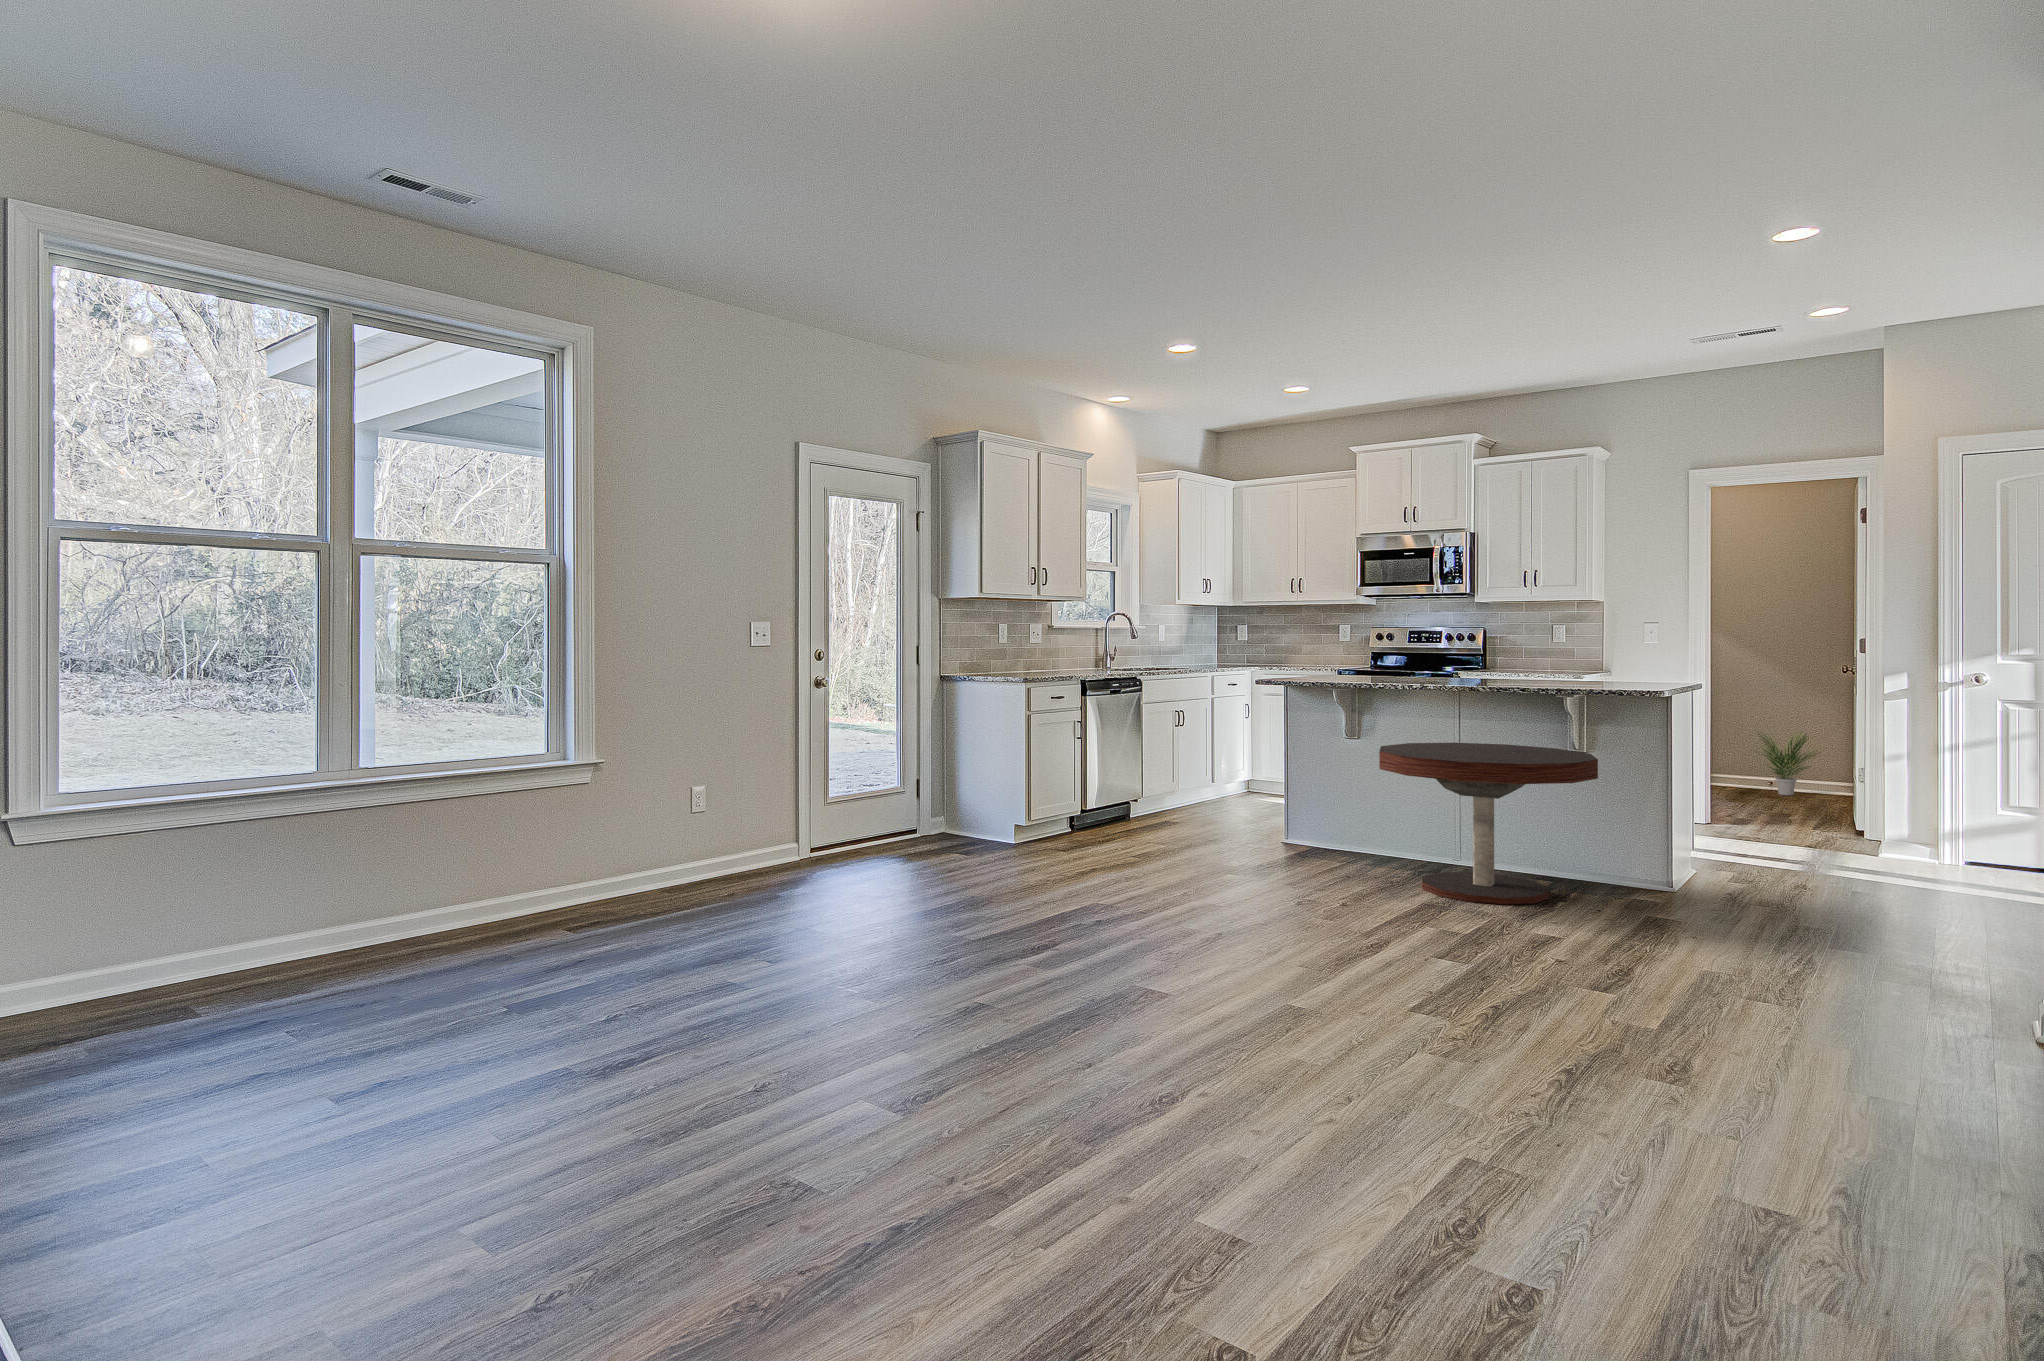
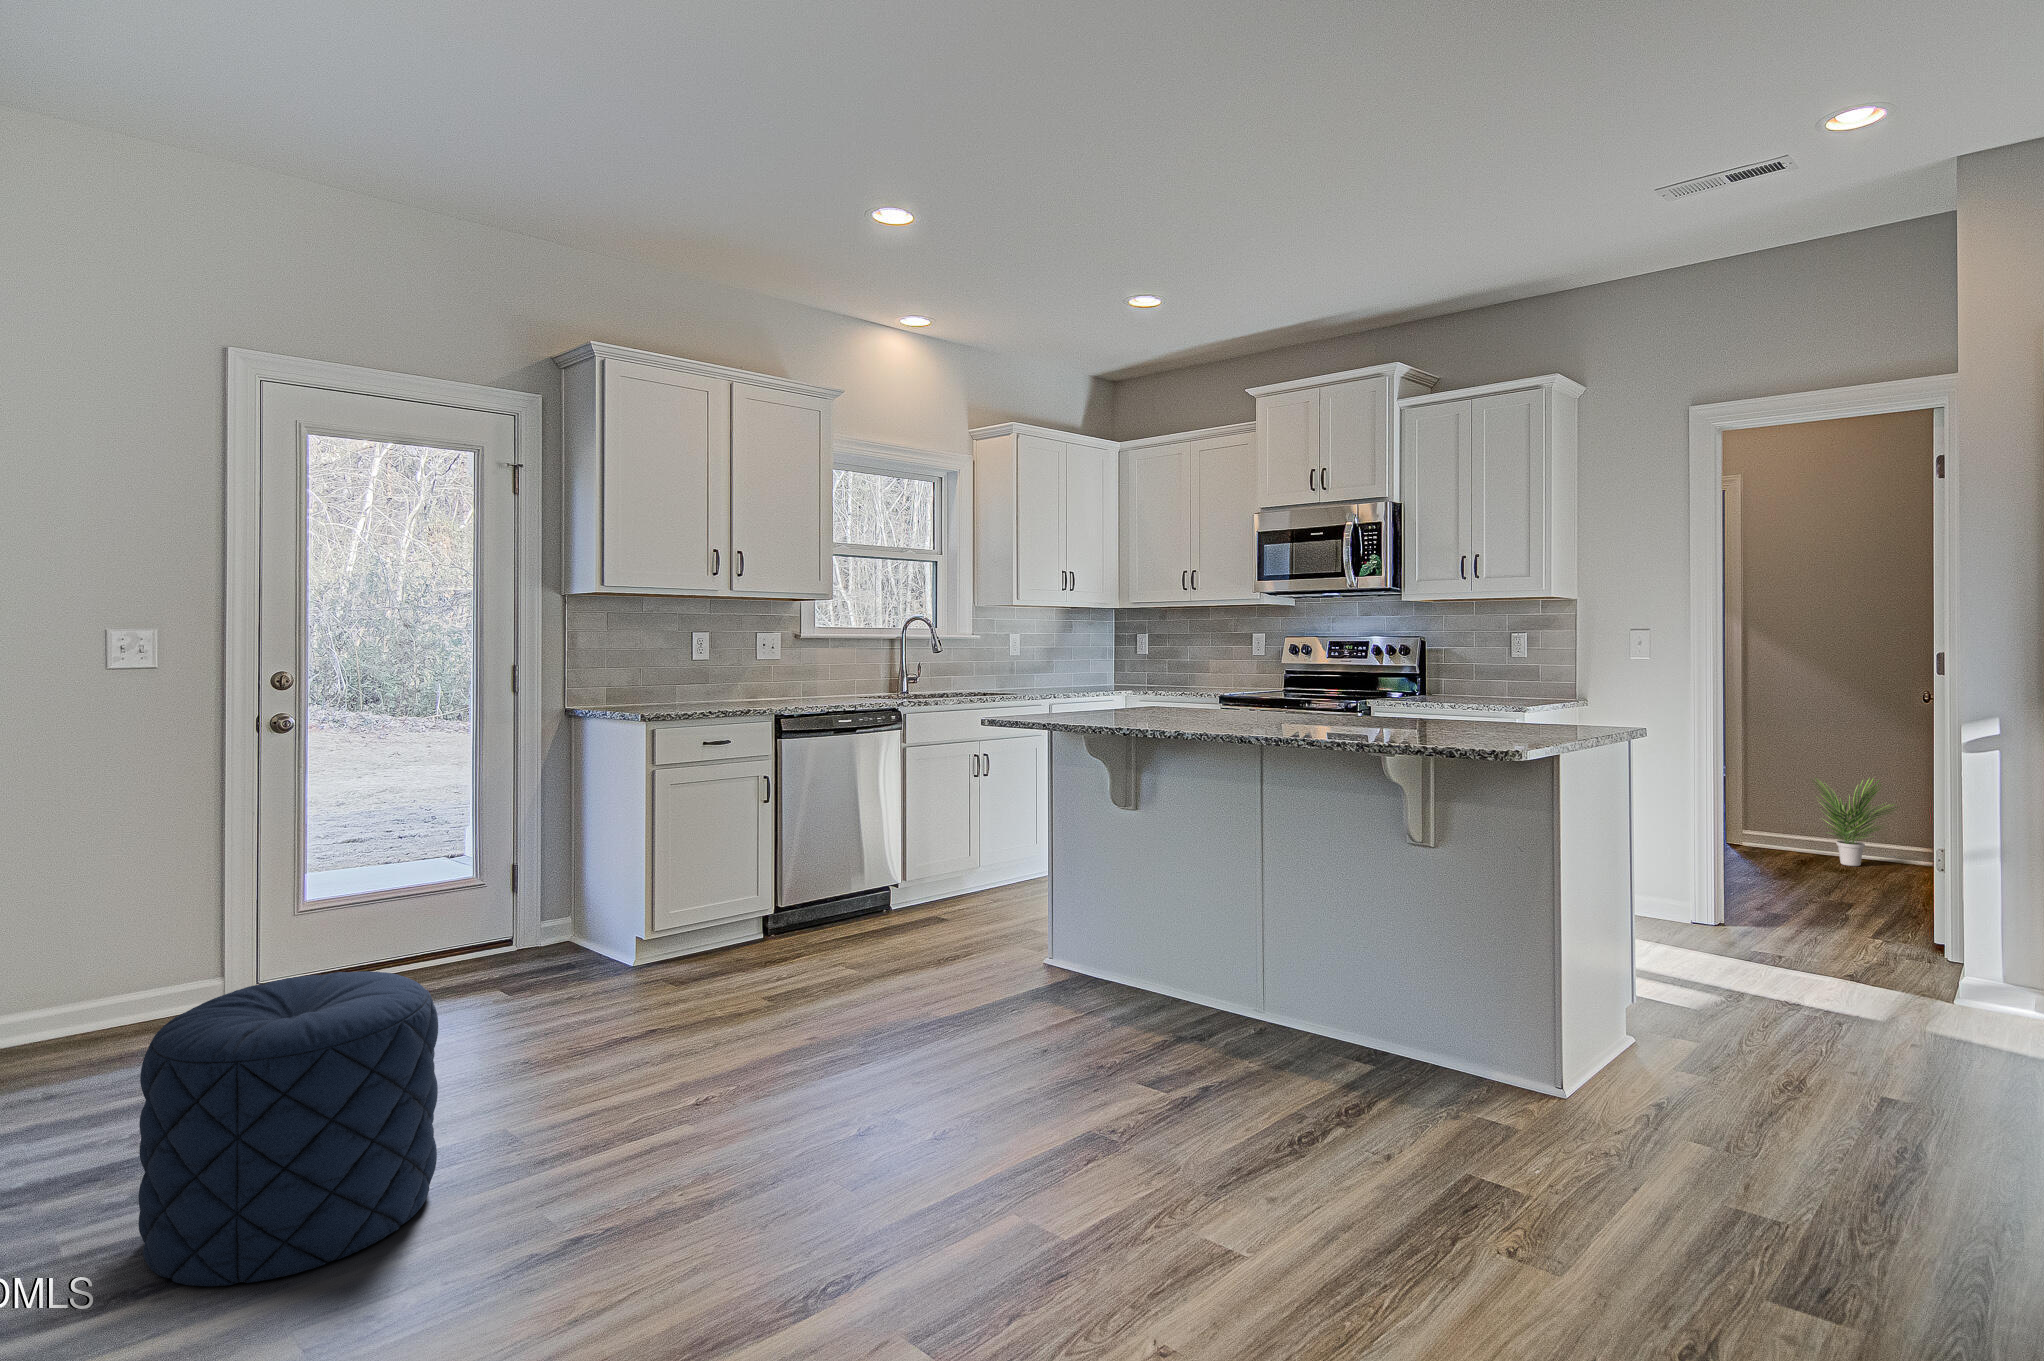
coffee table: present [1379,743,1598,904] -> none [1068,828,1421,1145]
pouf: none [987,805,1115,943] -> present [139,971,438,1286]

